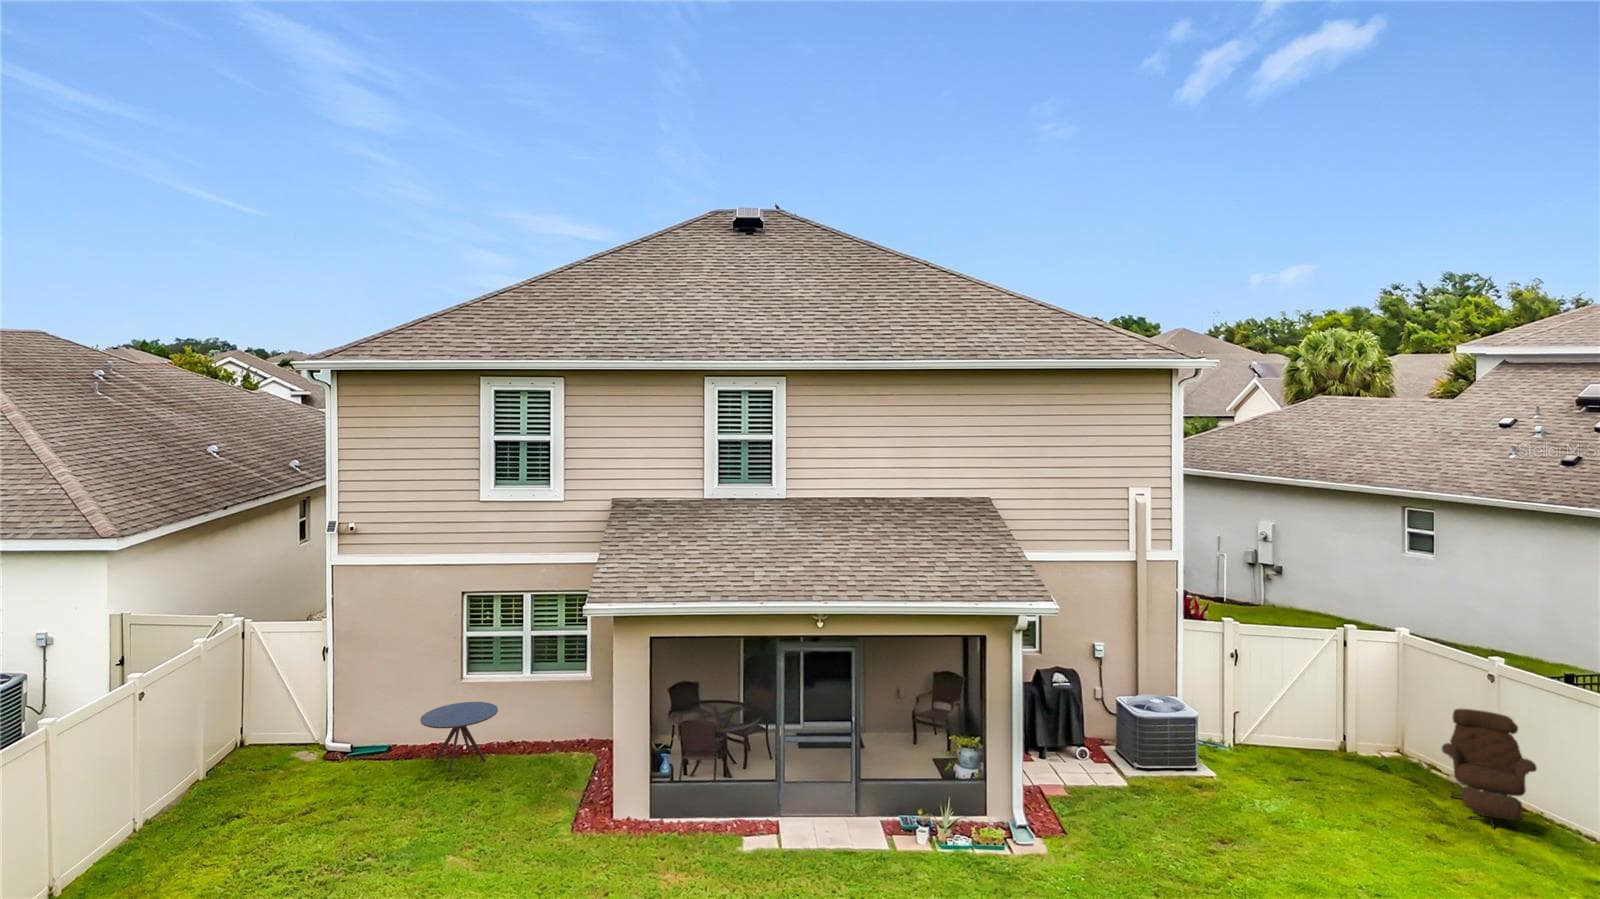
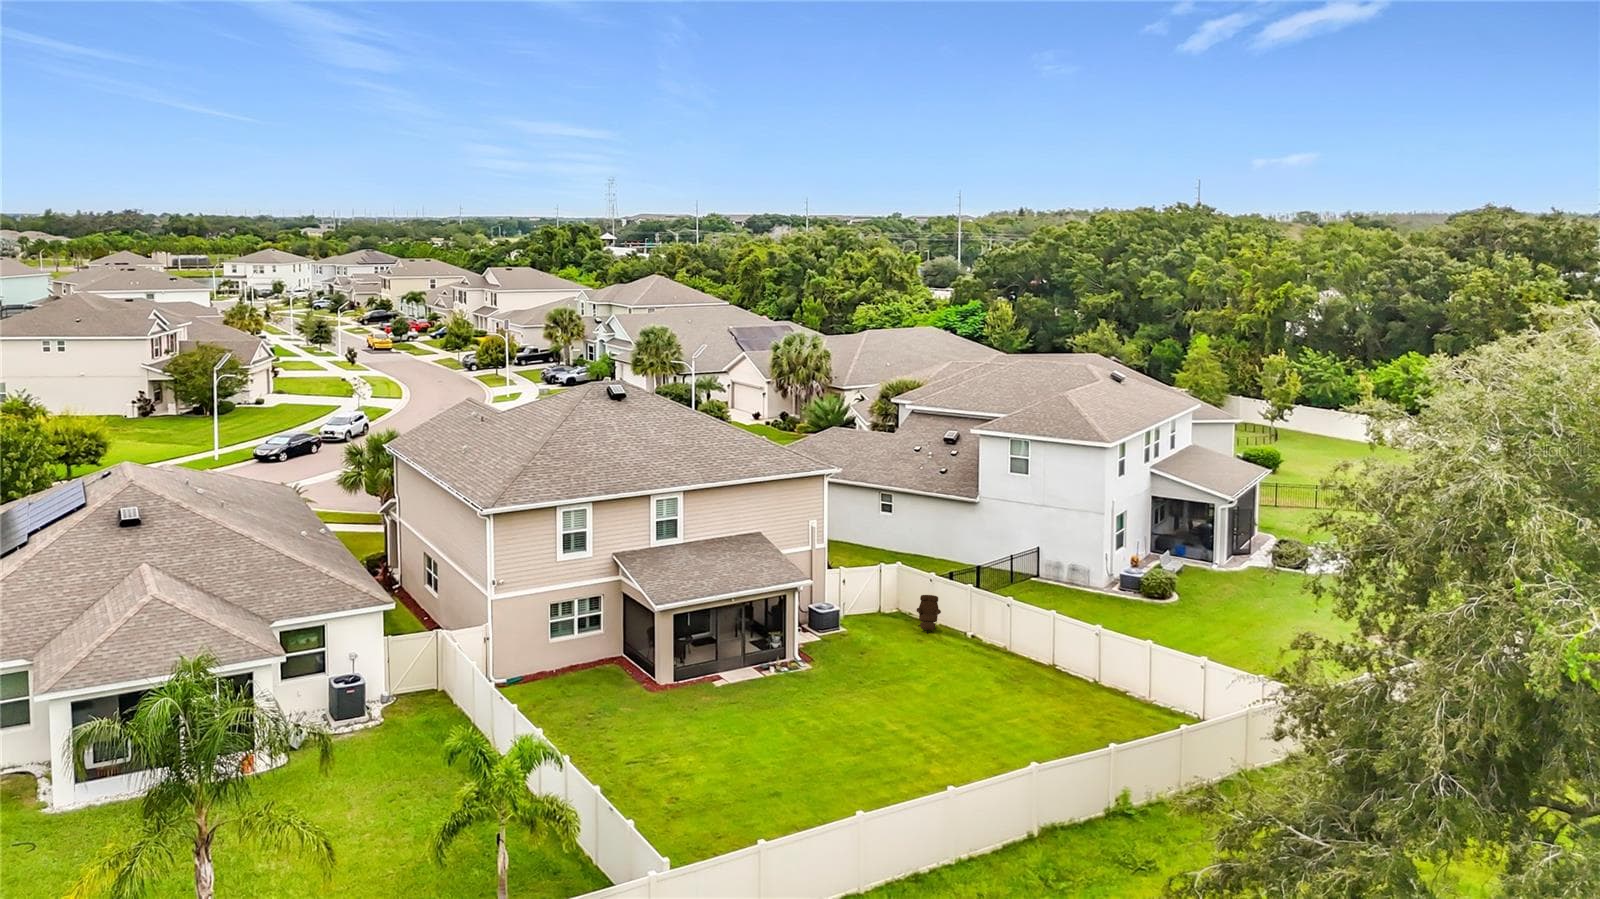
round table: present [420,702,498,772] -> none [545,655,579,685]

